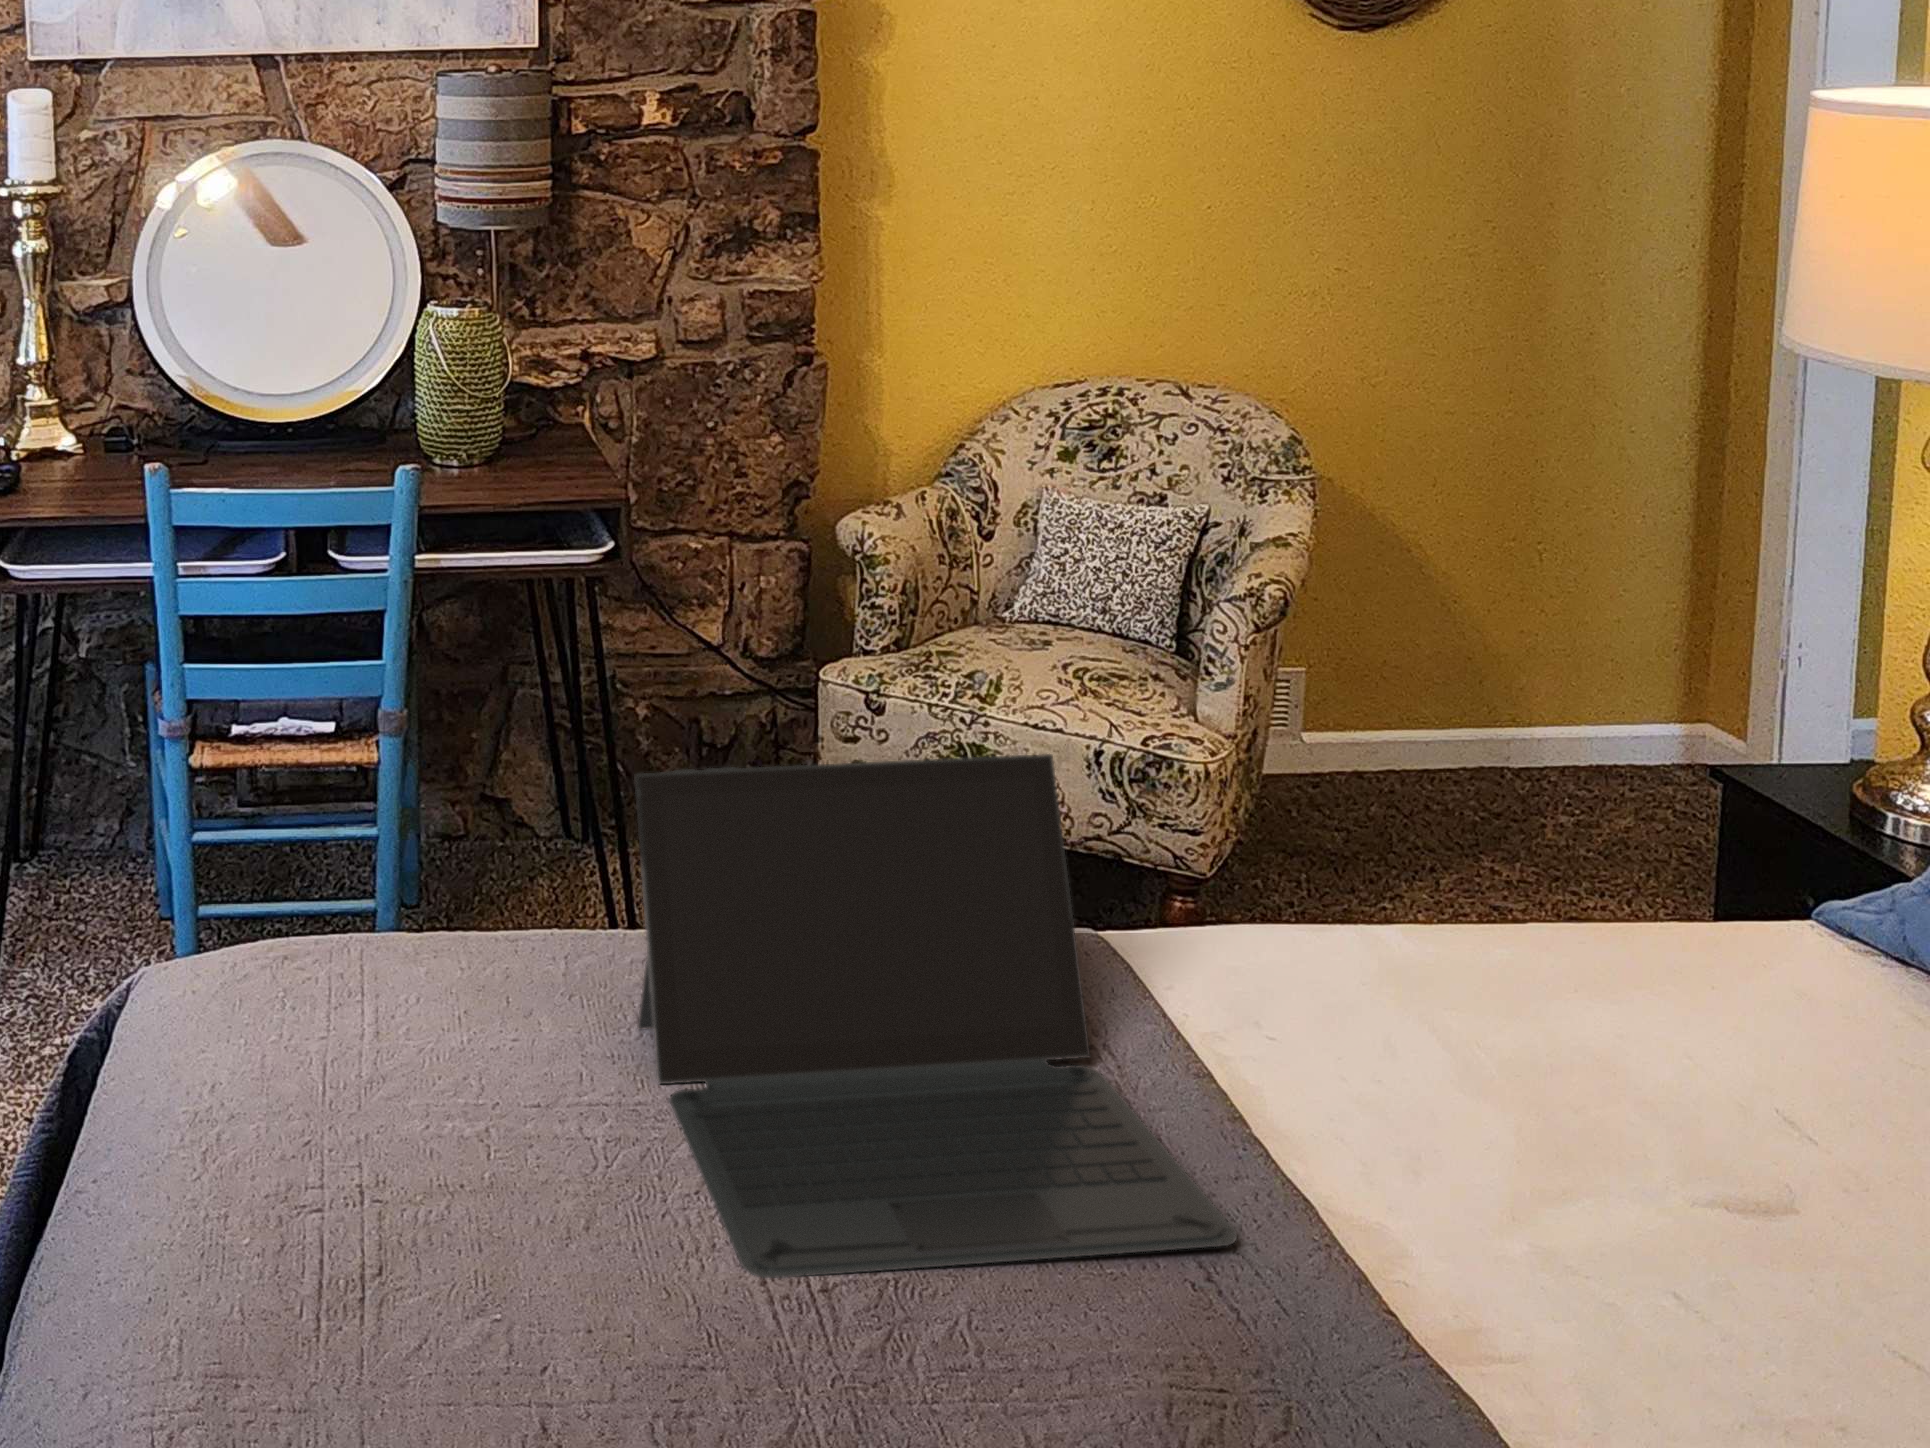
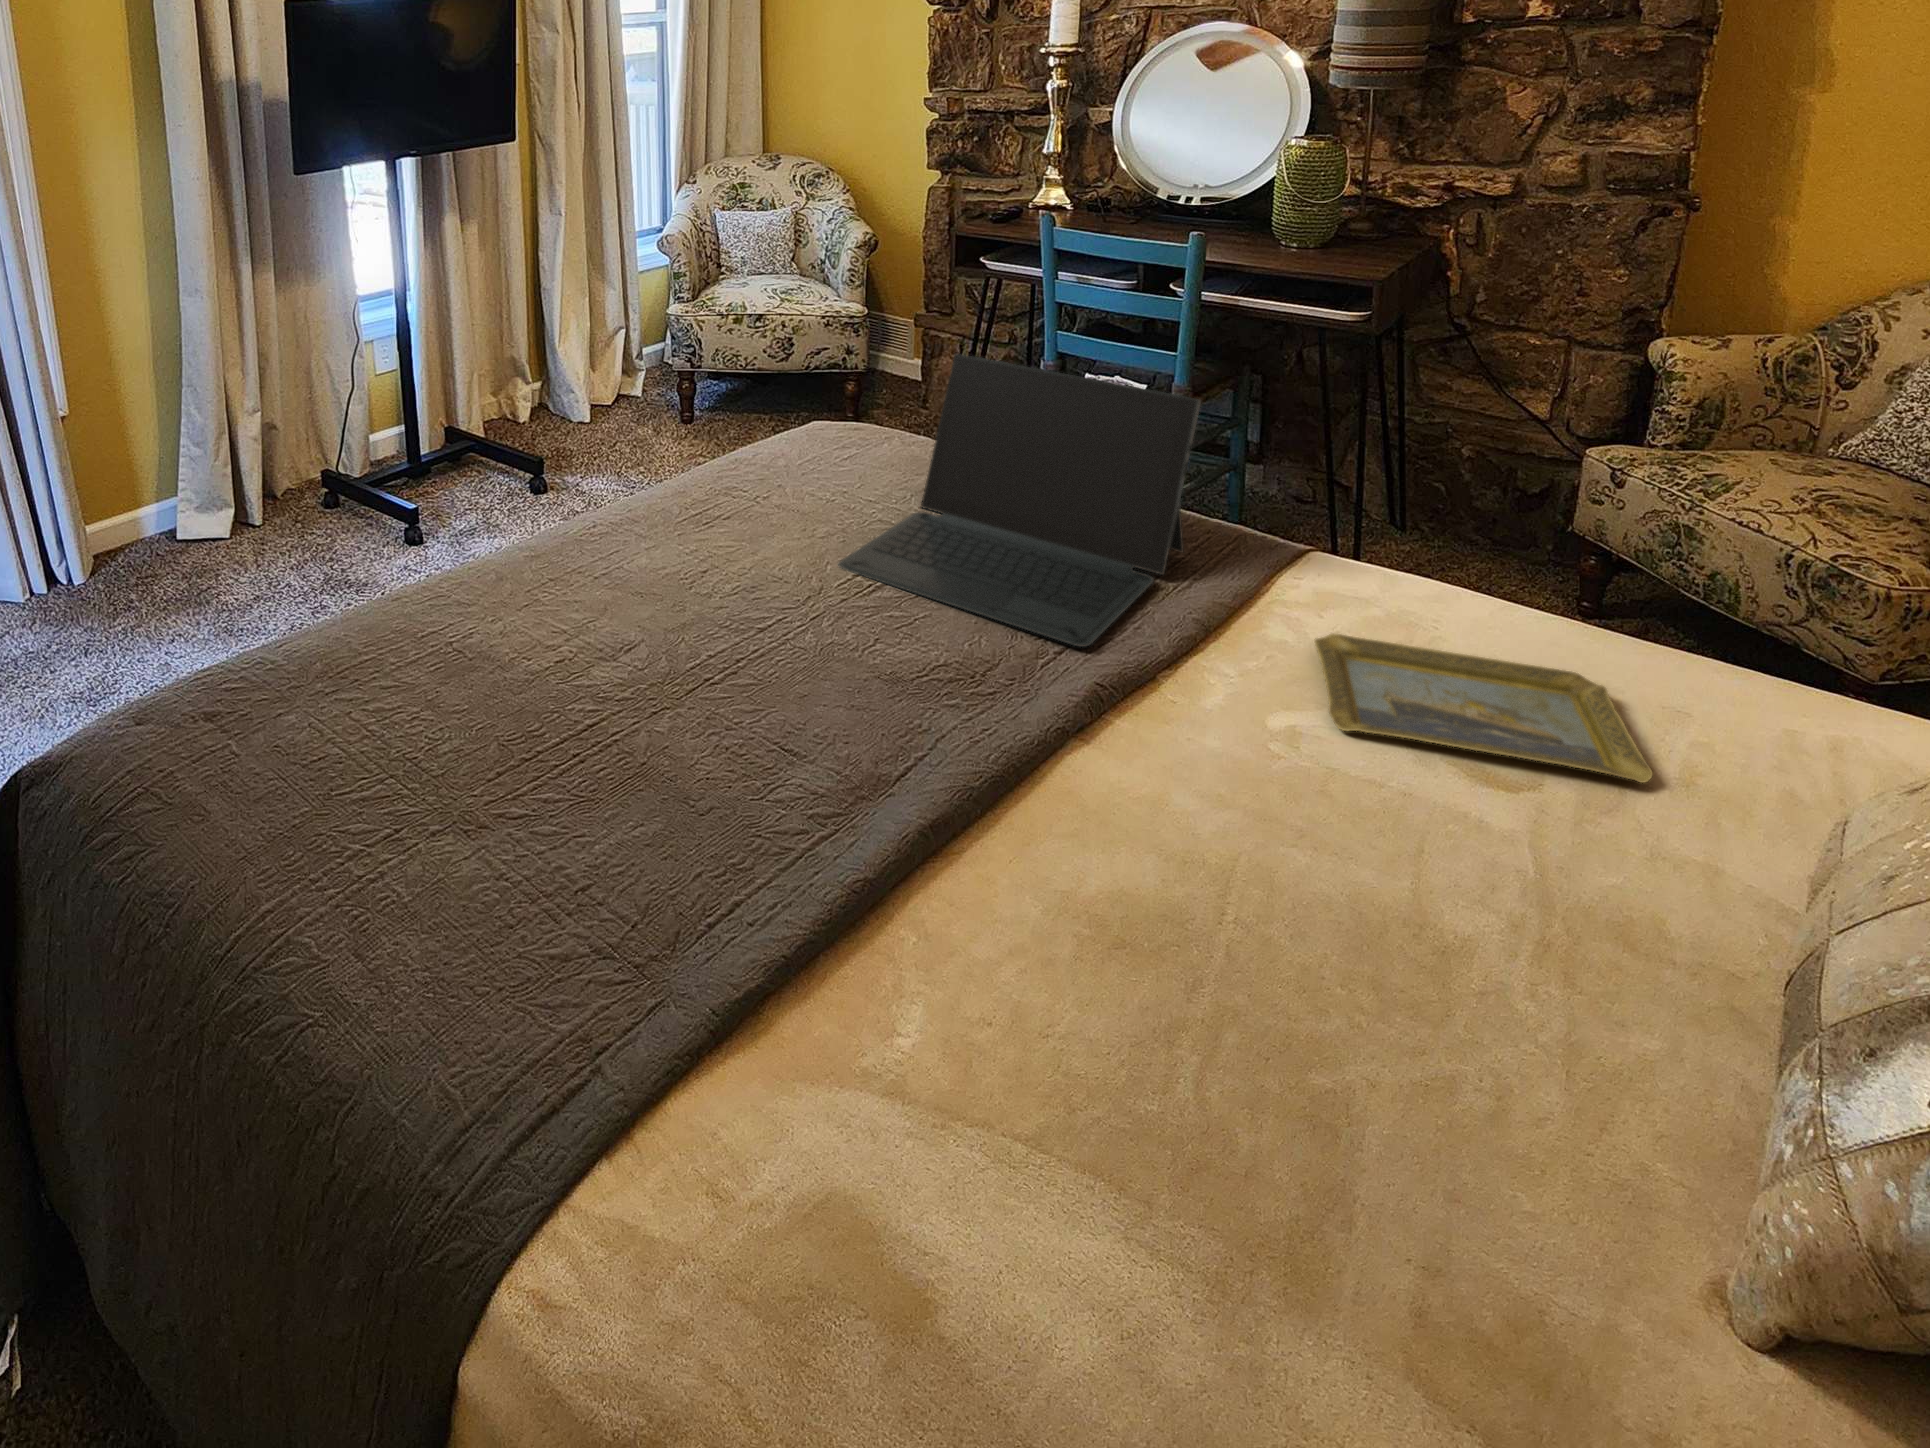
tray: none [1355,1000,1809,1211] -> present [1314,634,1652,783]

